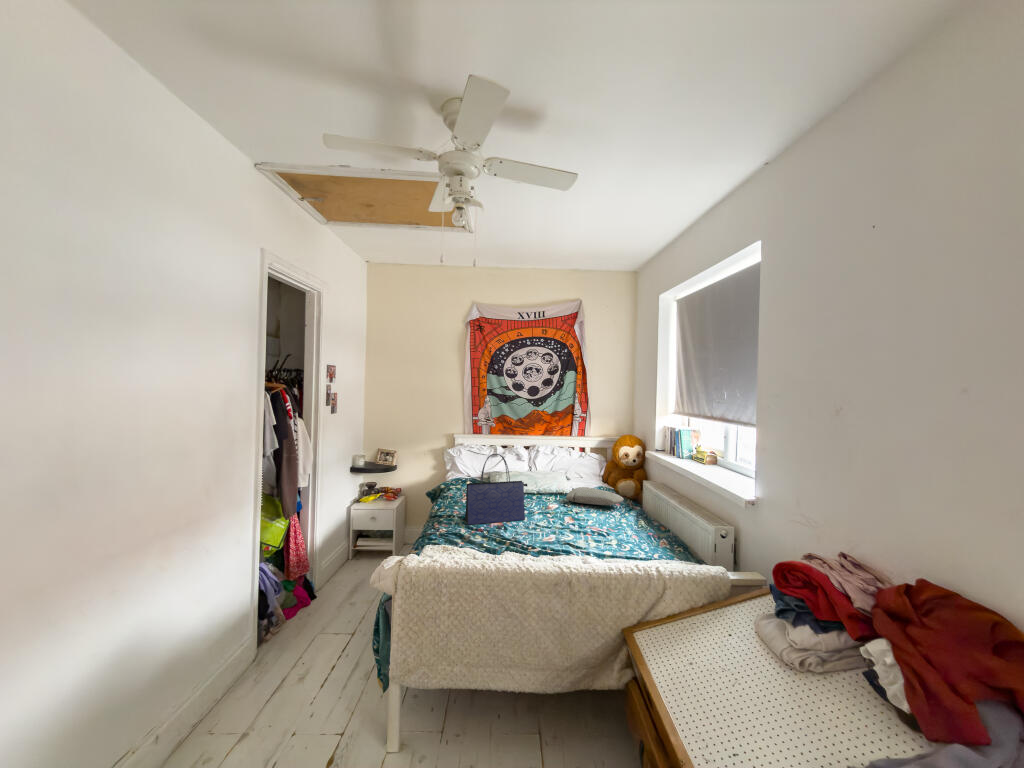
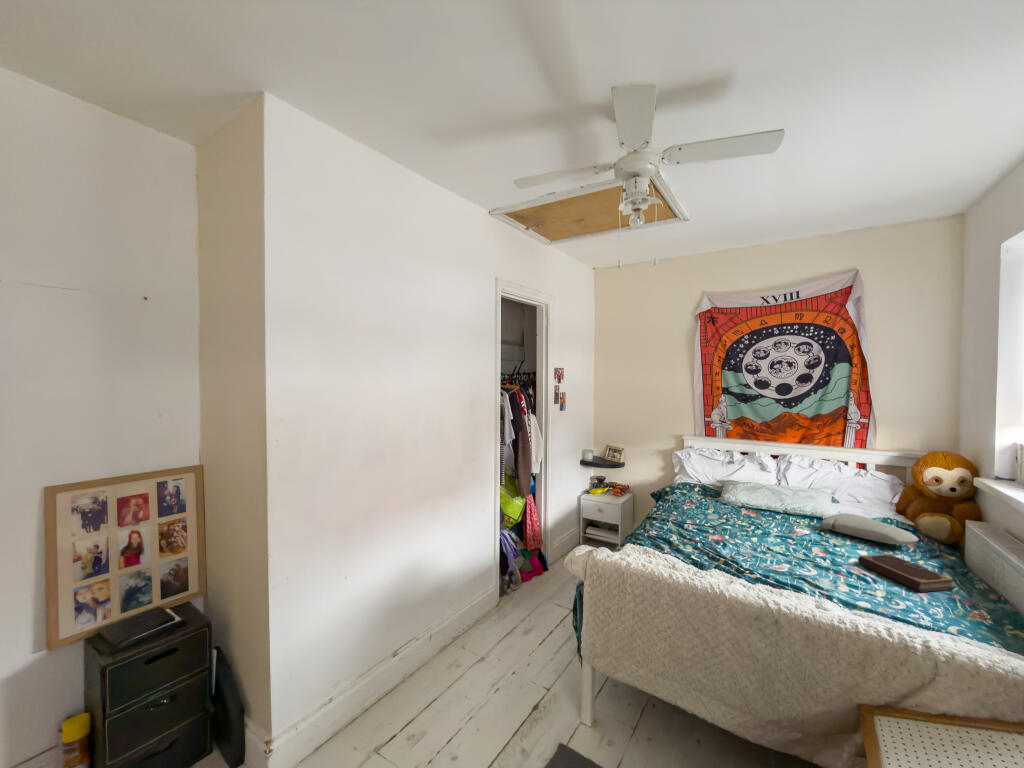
tote bag: present [465,454,527,525] -> none [681,460,759,540]
notebook: none [595,513,648,536] -> present [858,554,954,592]

